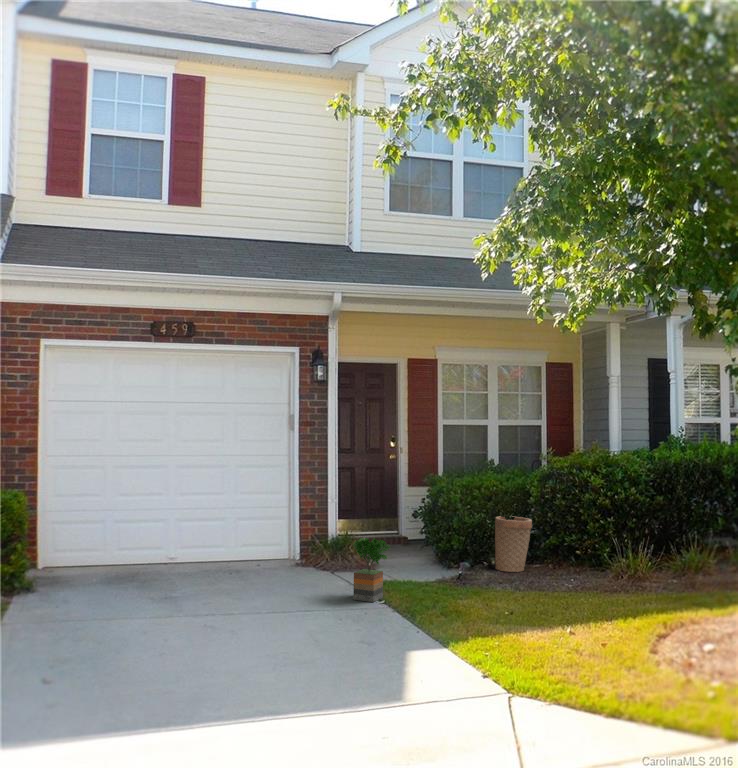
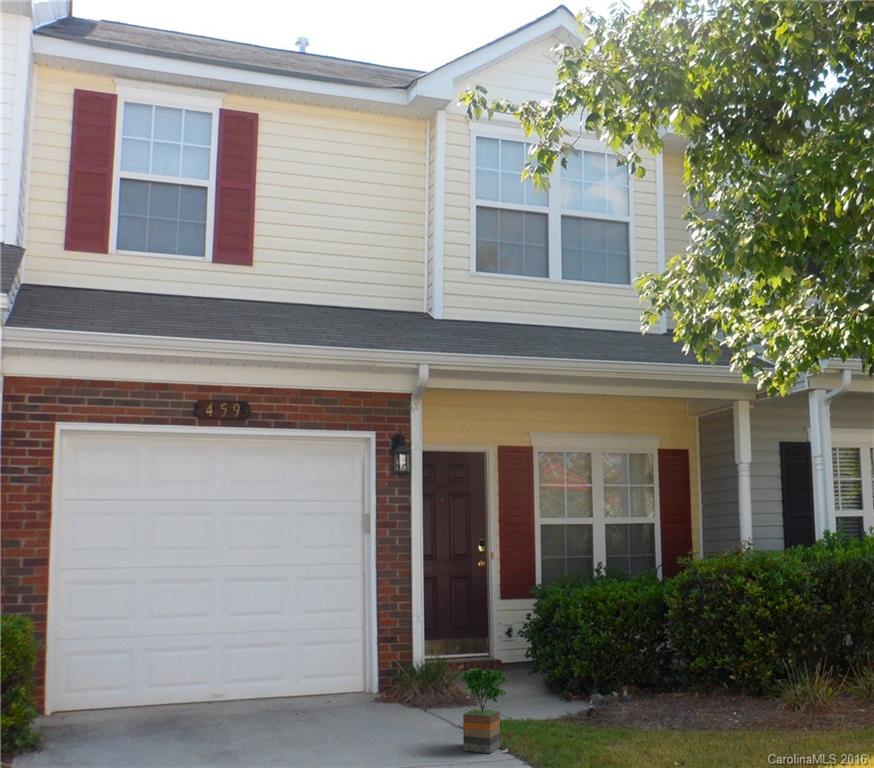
basket: present [495,516,532,572] -> none [623,636,671,707]

